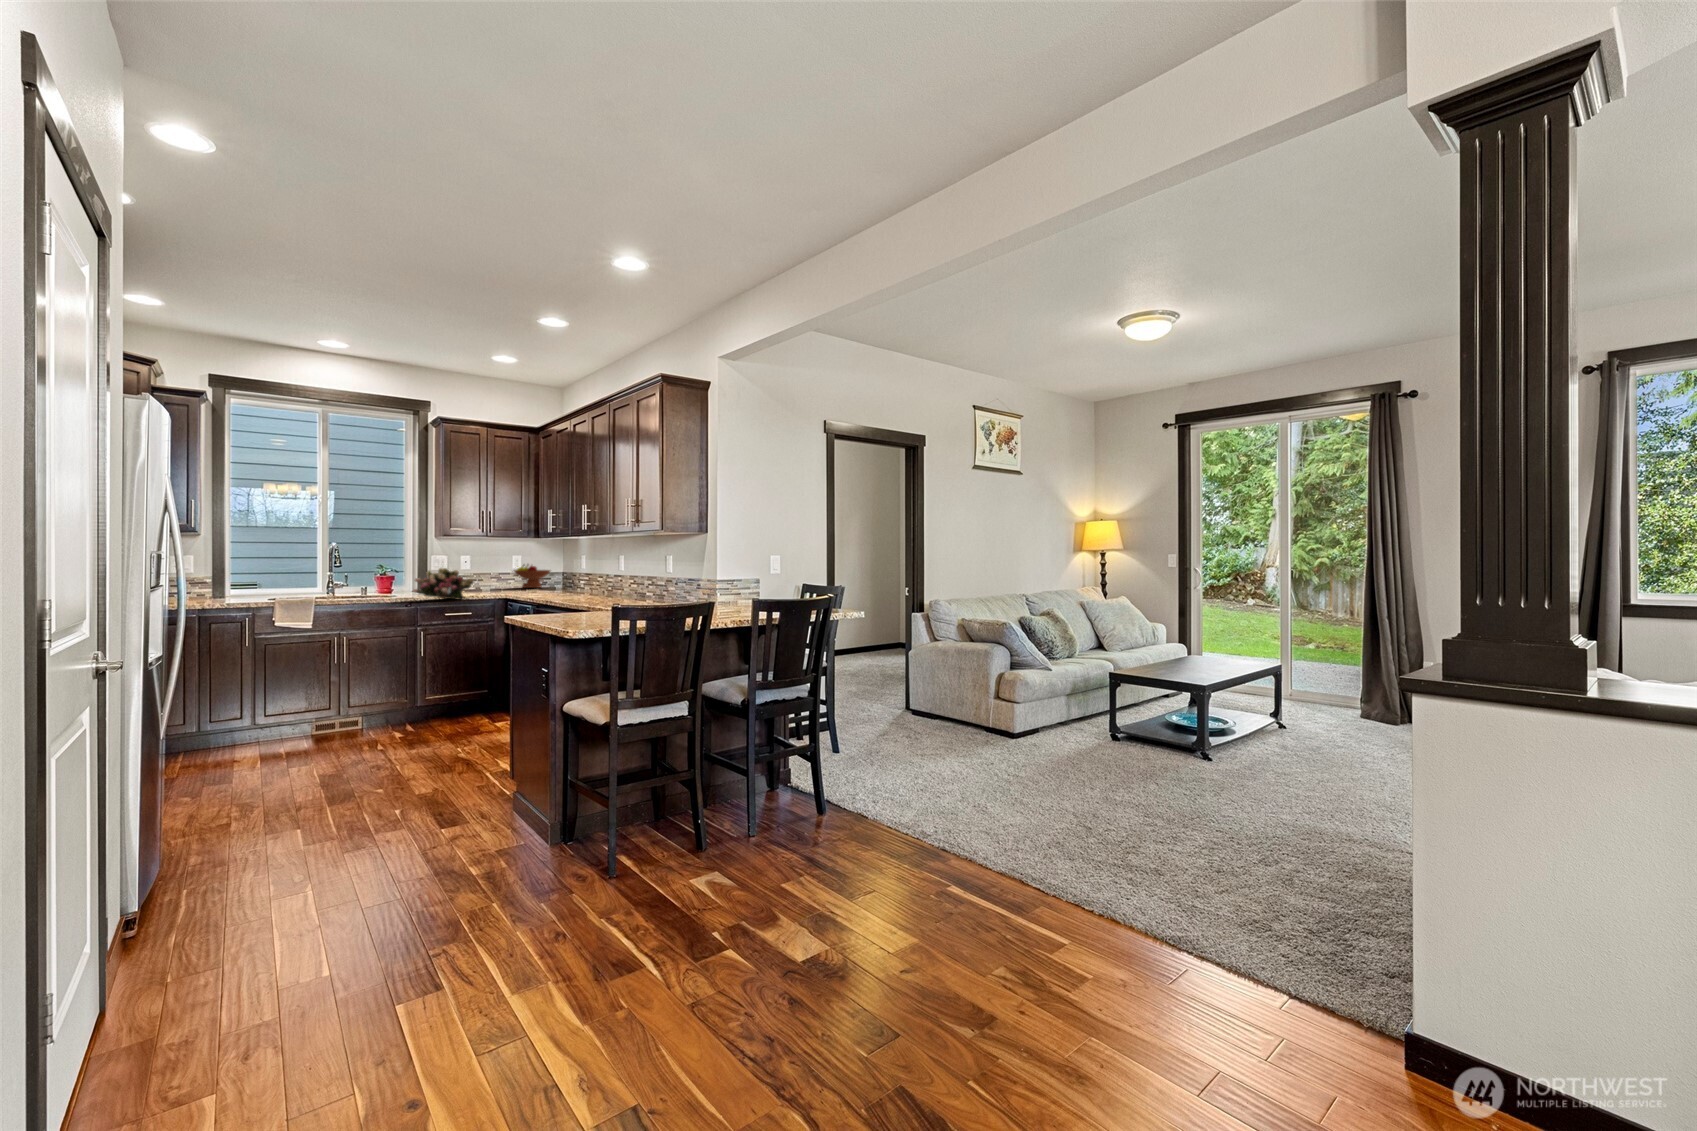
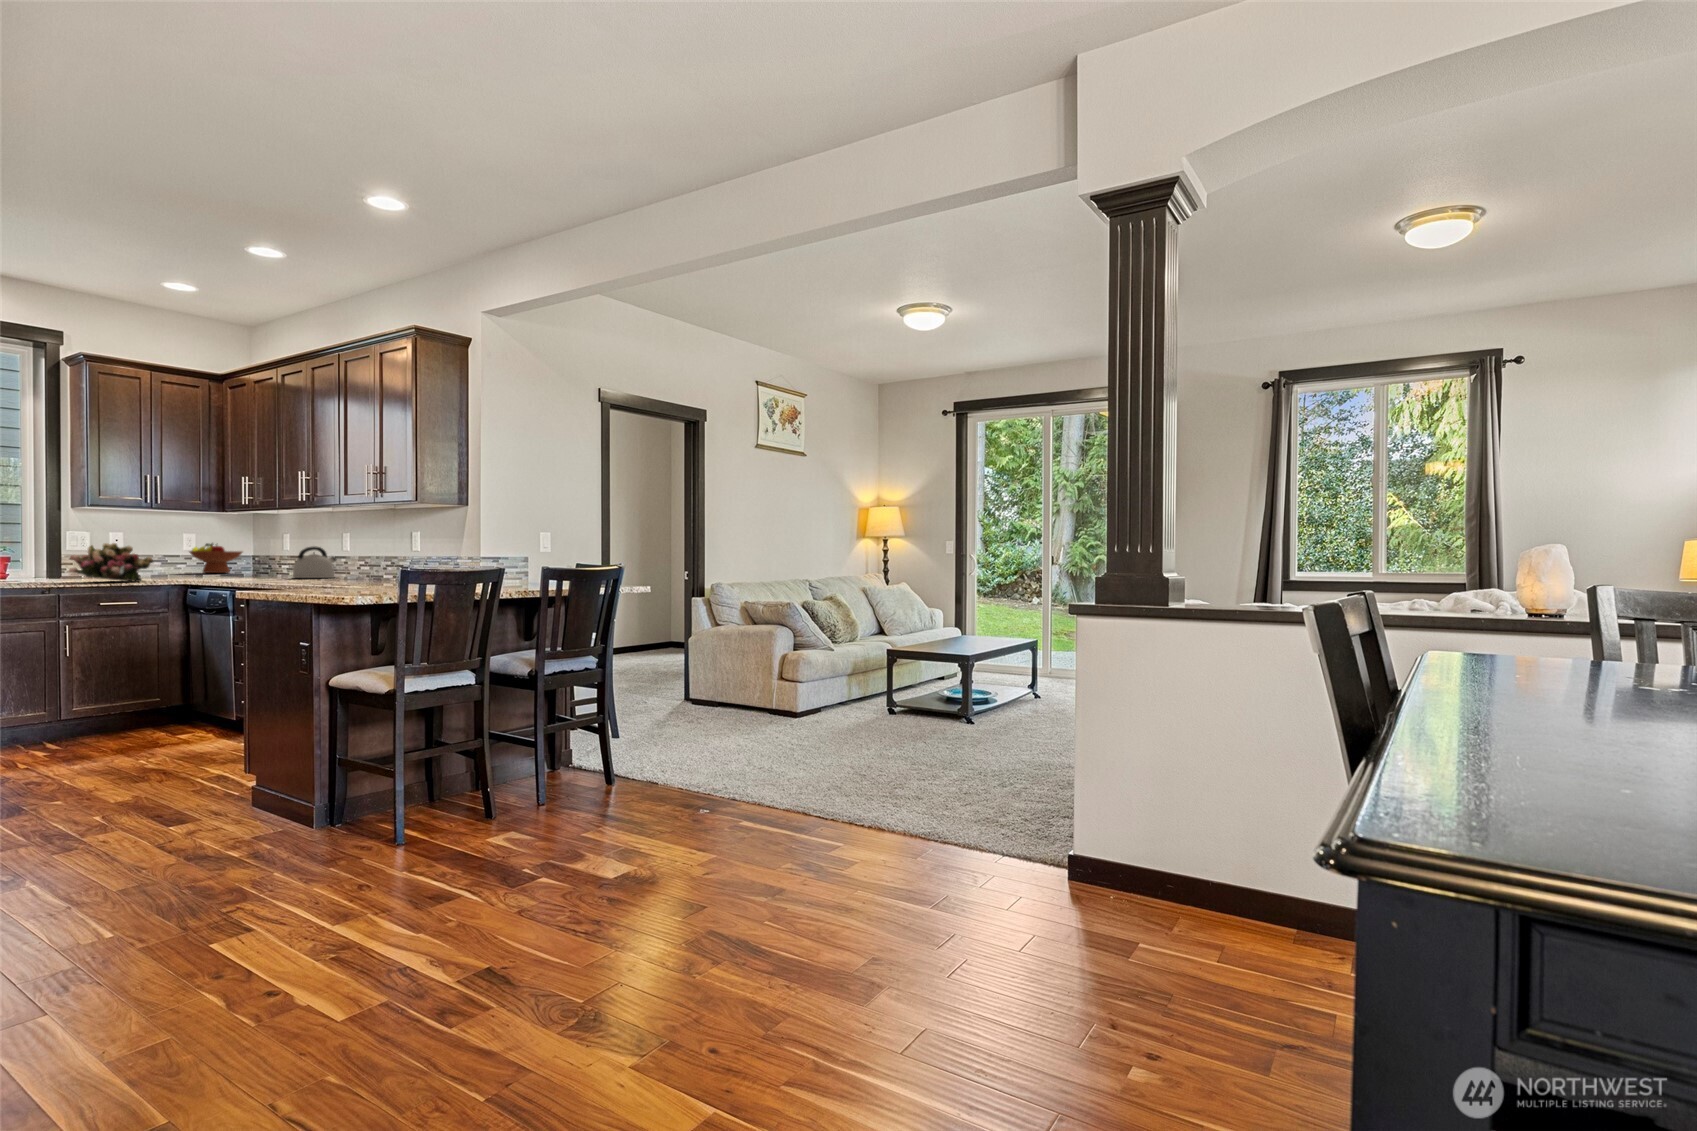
kettle: none [577,568,612,595] -> present [293,546,337,578]

